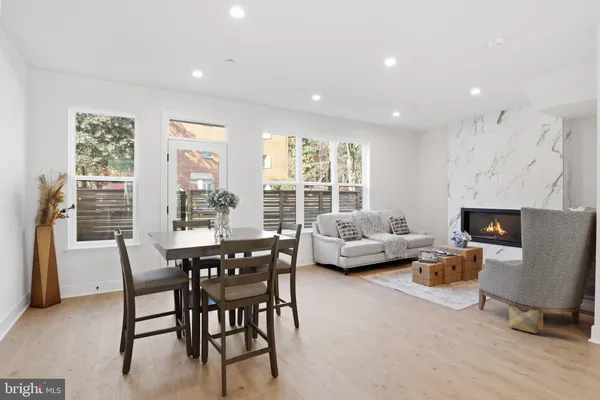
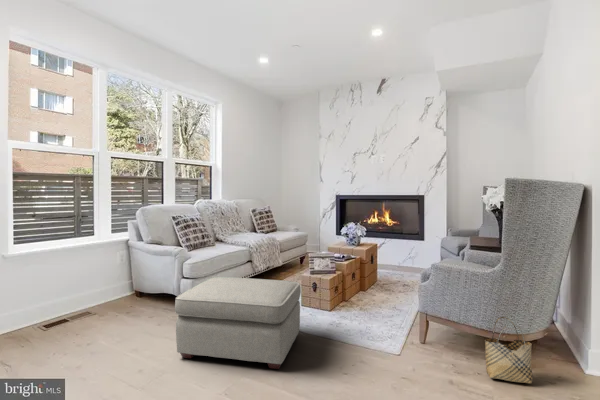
ottoman: none [336,256,404,304] -> present [175,277,301,369]

